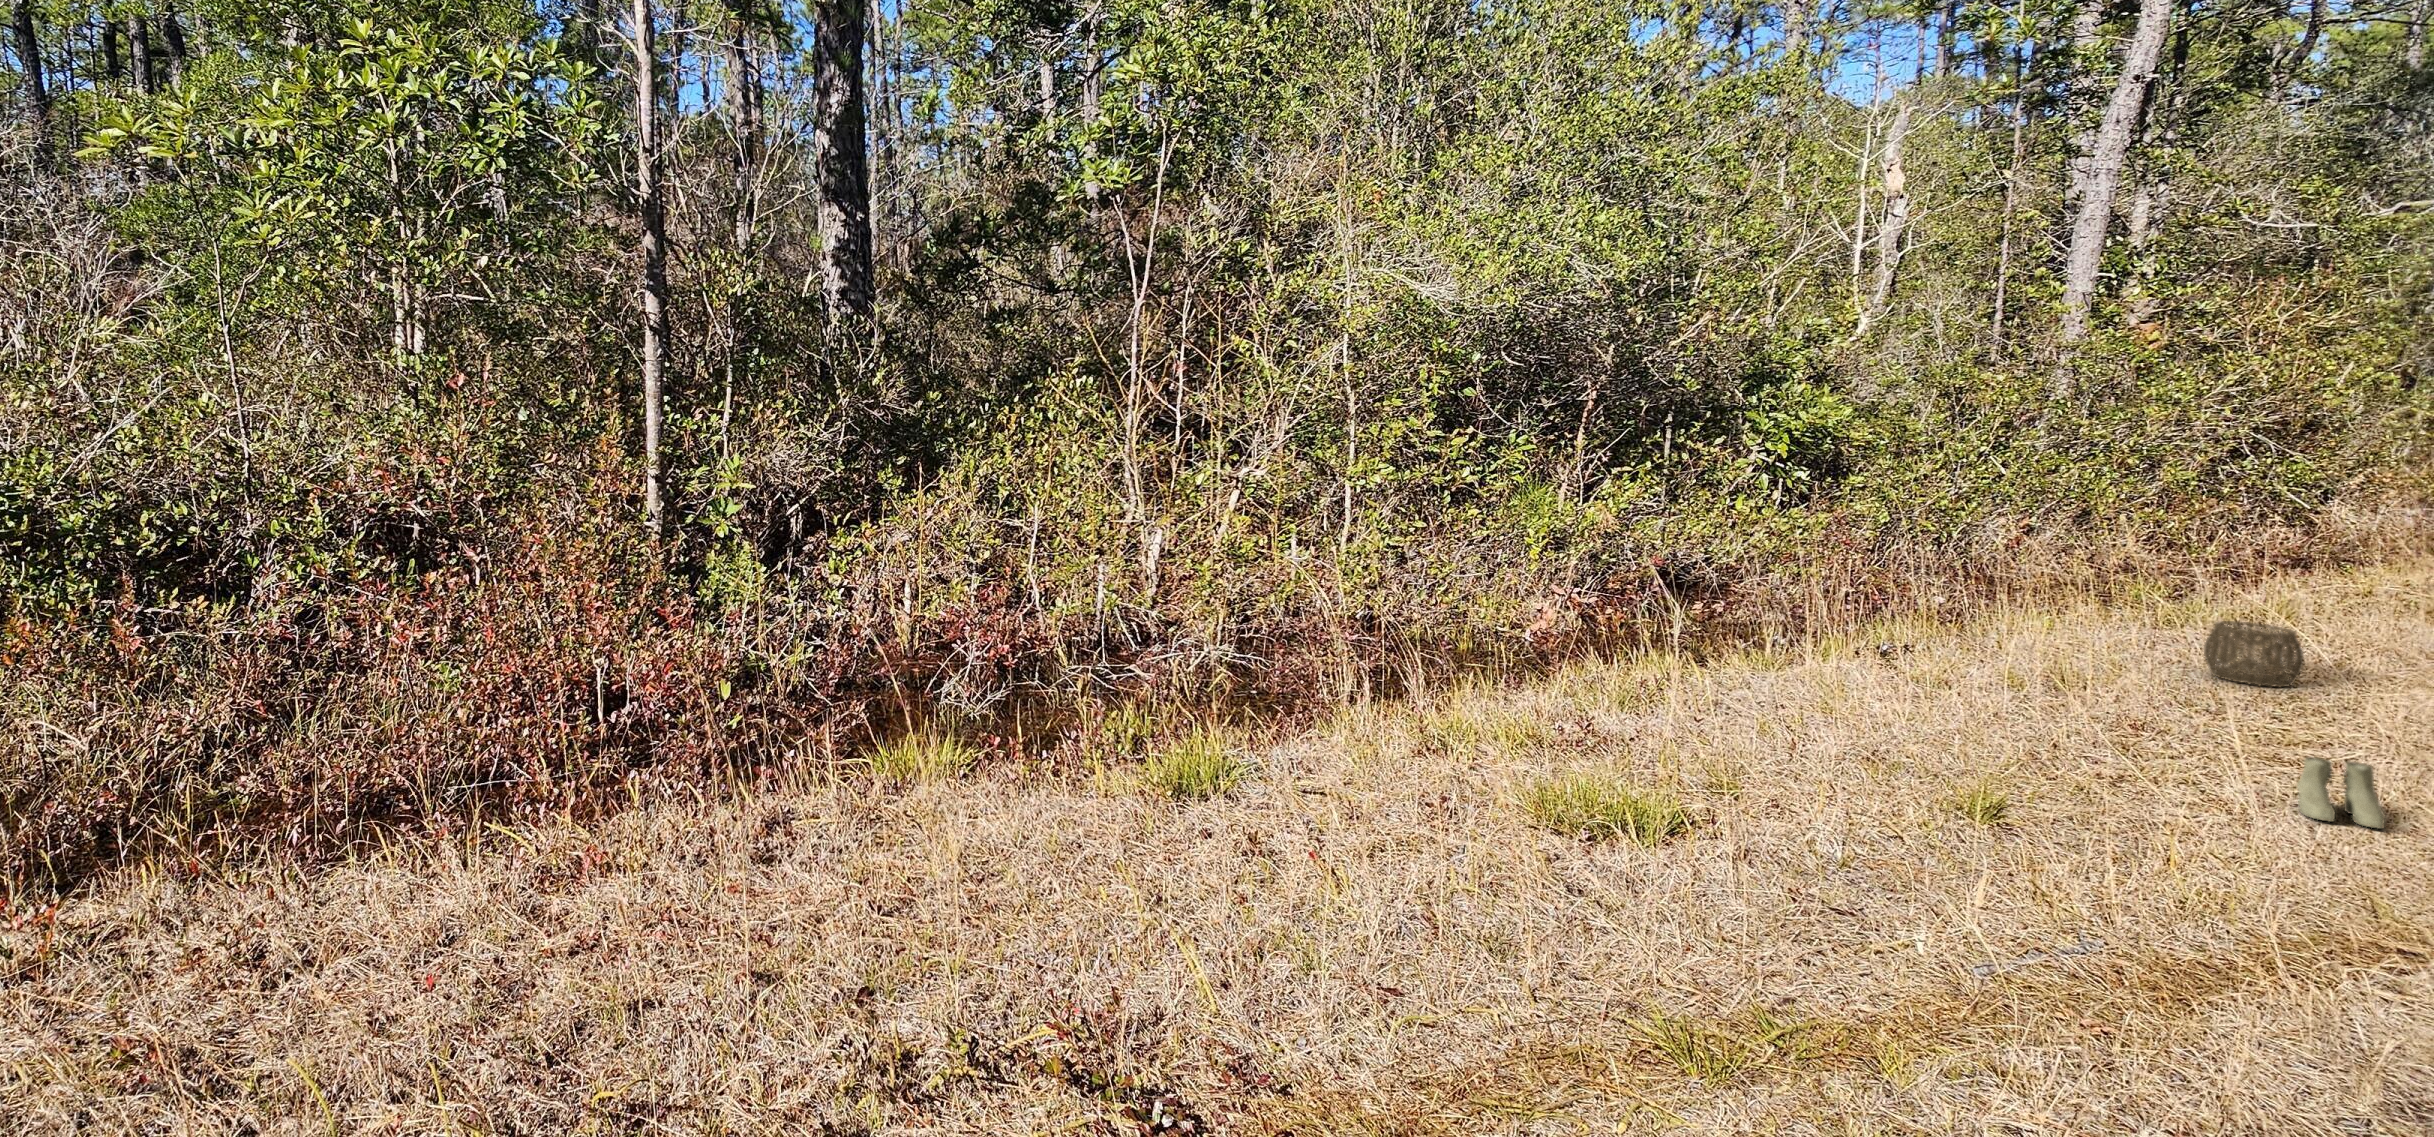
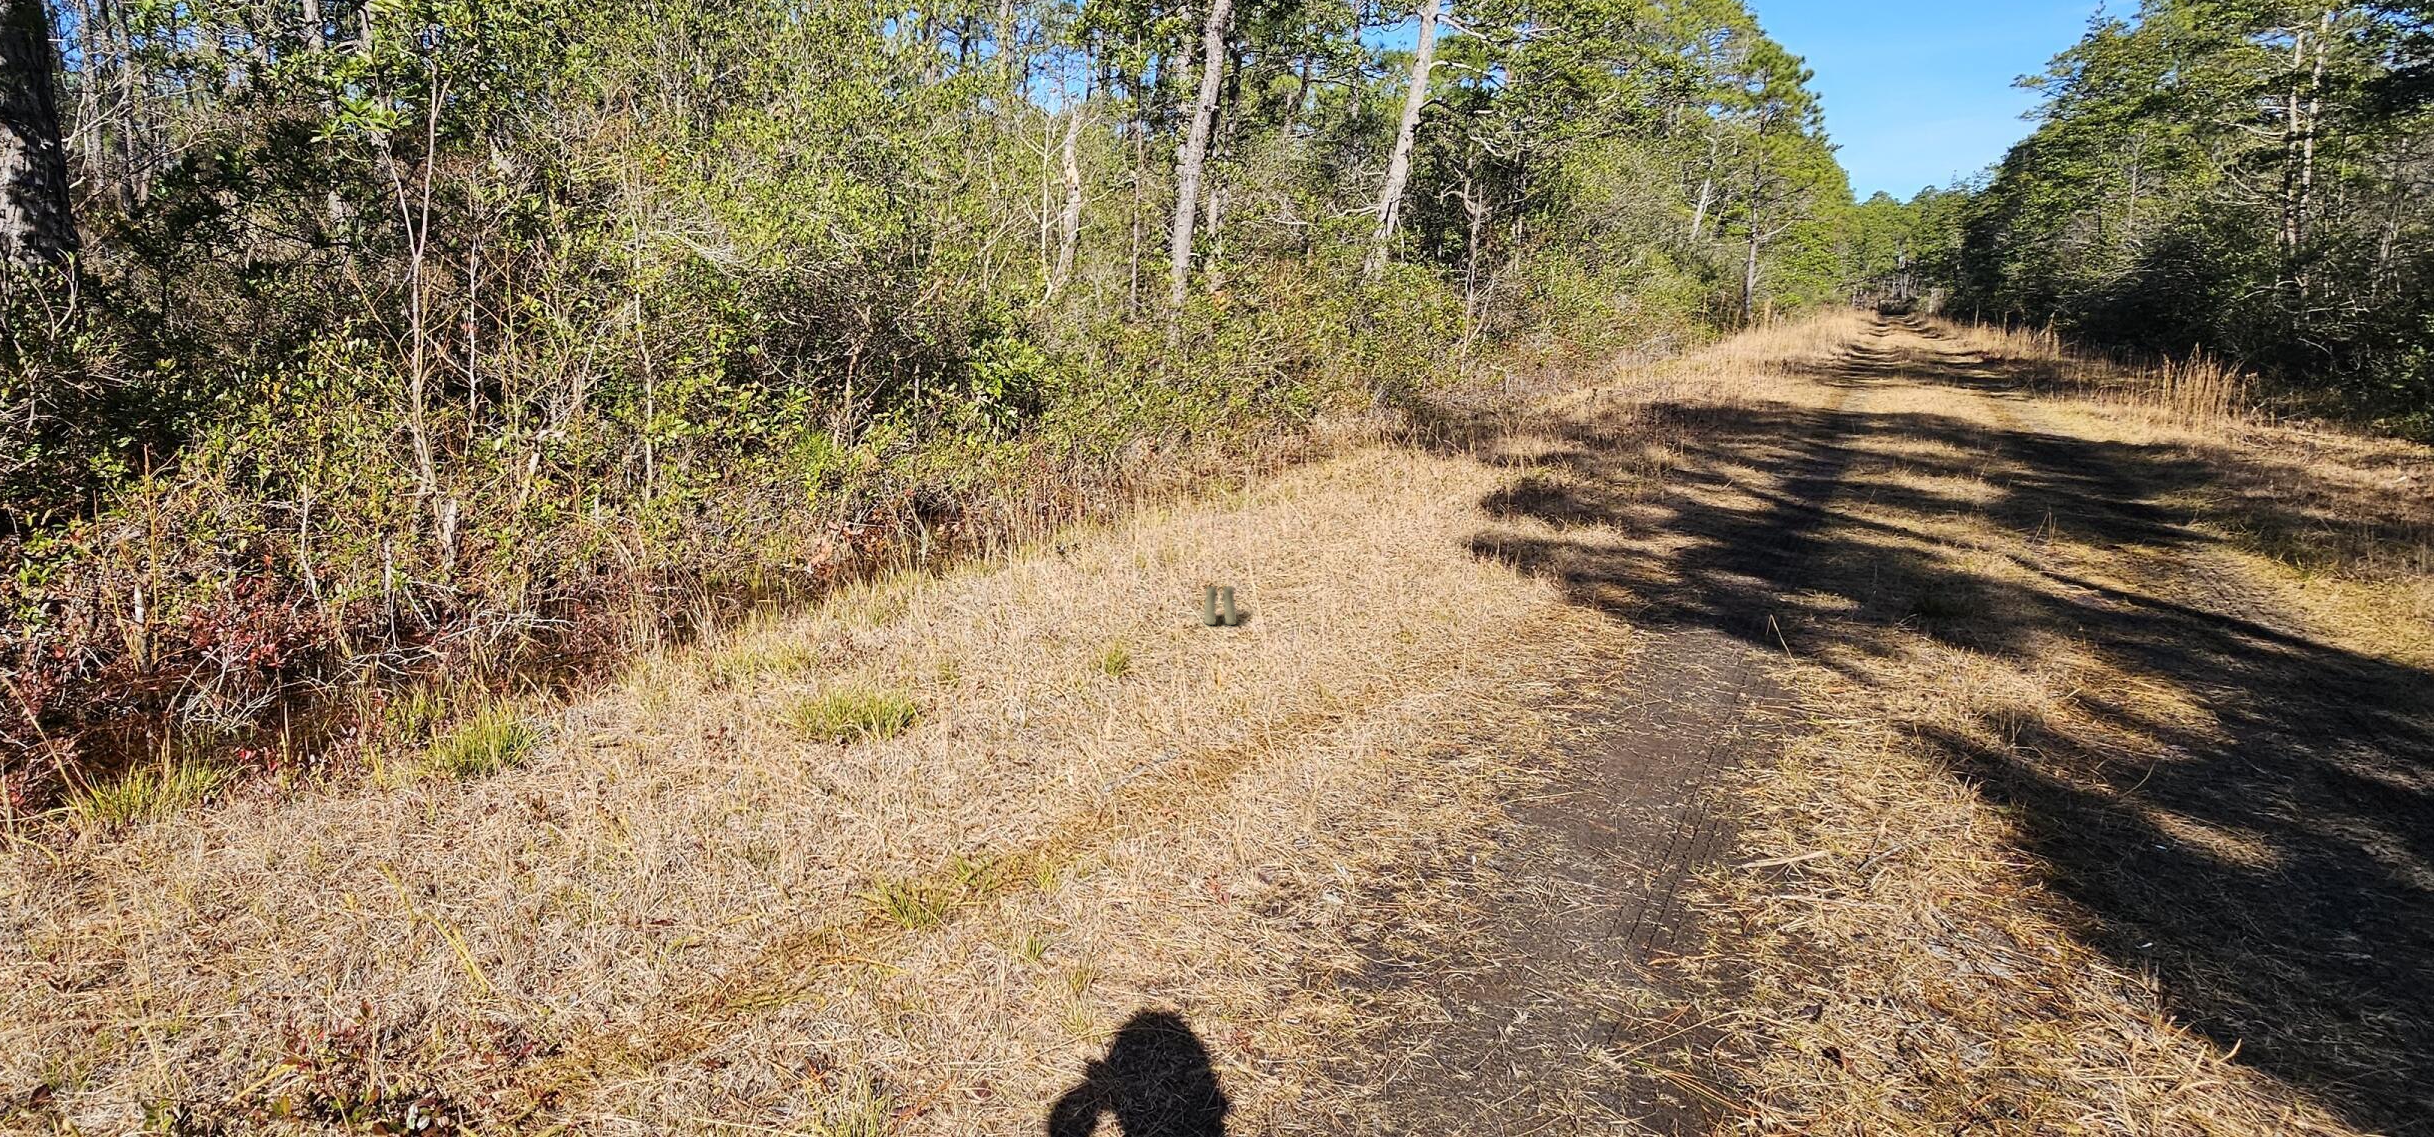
woven basket: present [2204,621,2304,687] -> none [1201,503,1245,545]

